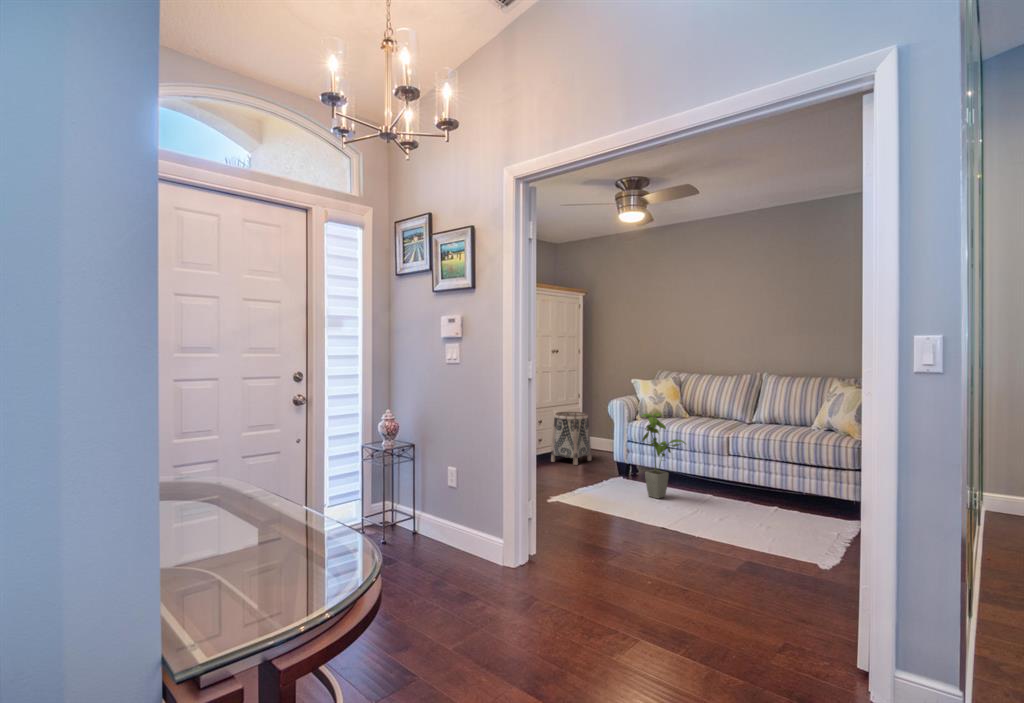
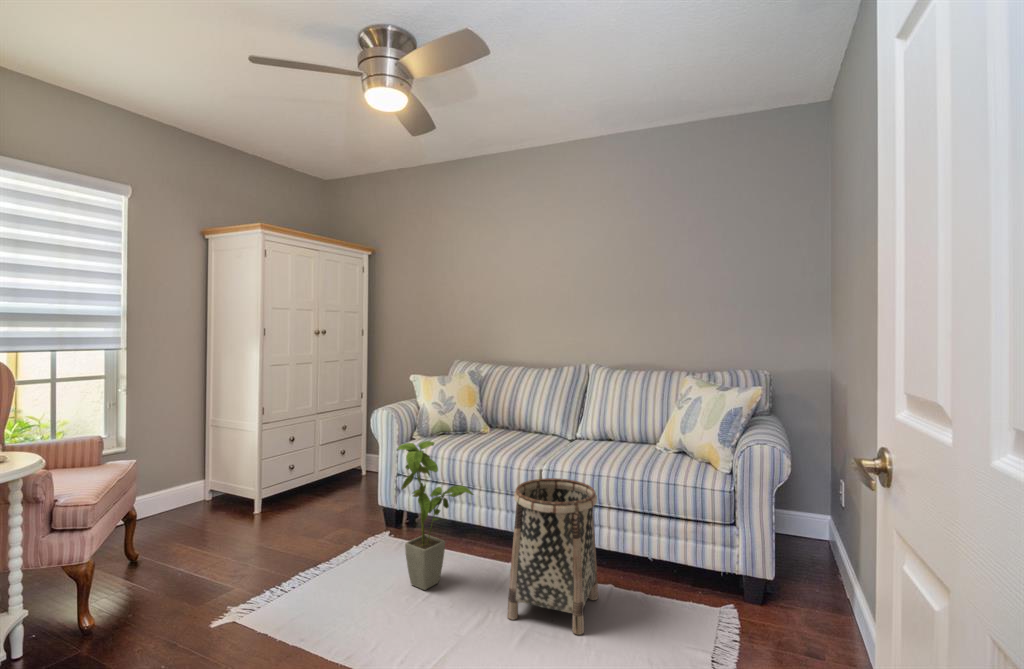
basket: present [551,412,591,465] -> present [507,478,598,635]

